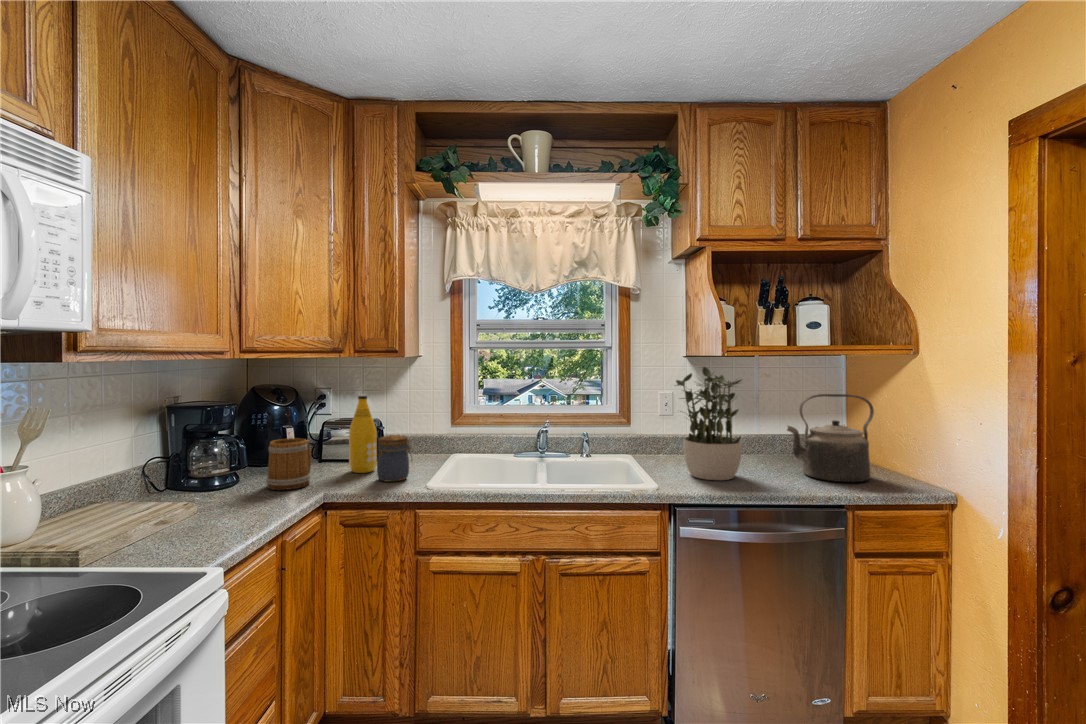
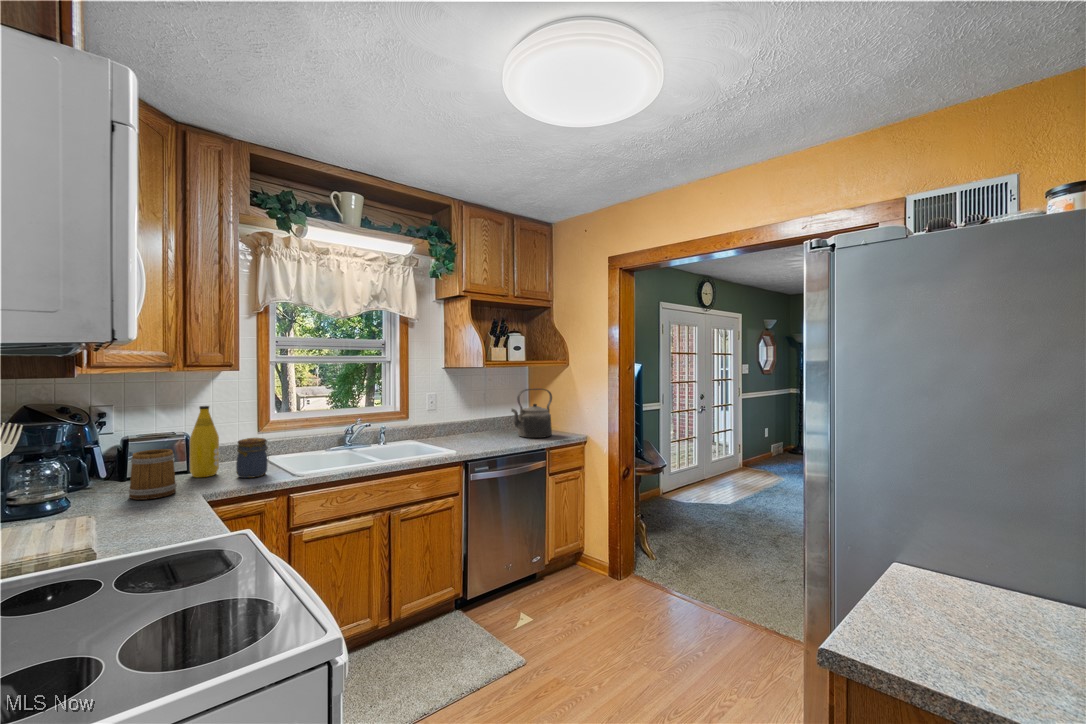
potted plant: present [676,367,742,480] -> none [453,374,494,445]

